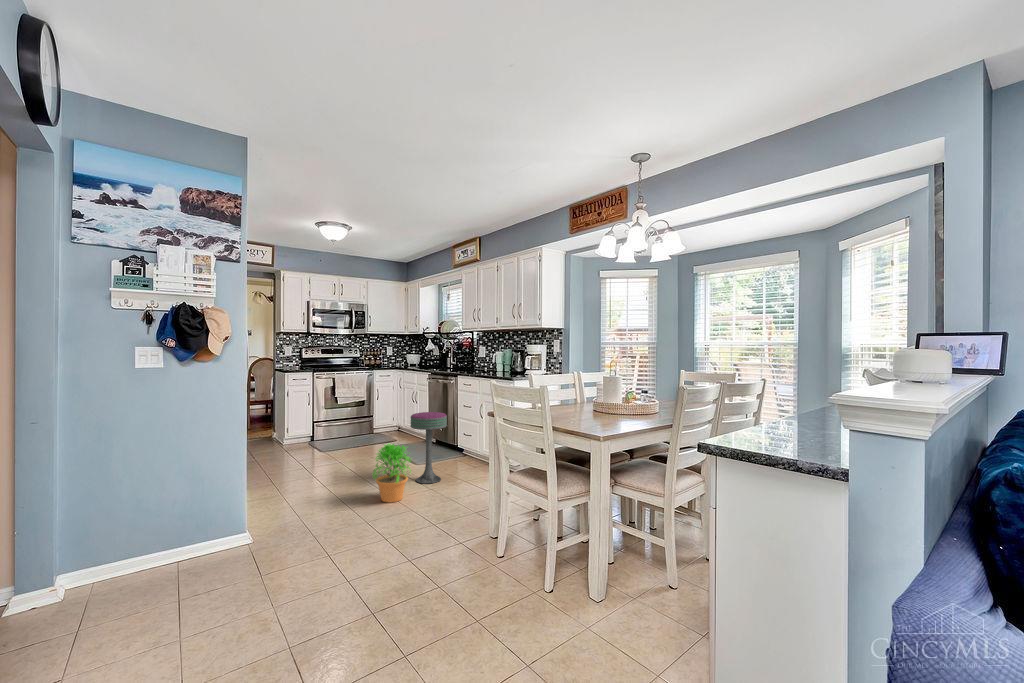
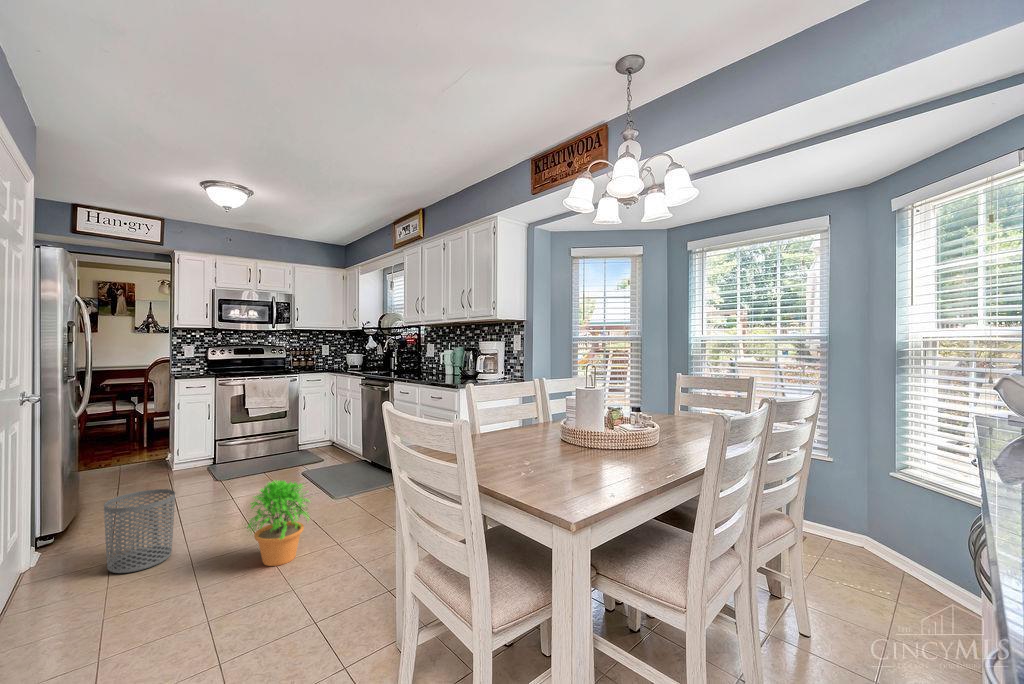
bar stool: present [410,412,447,484] -> none [318,431,369,529]
waste bin: none [277,450,319,503] -> present [104,489,175,573]

